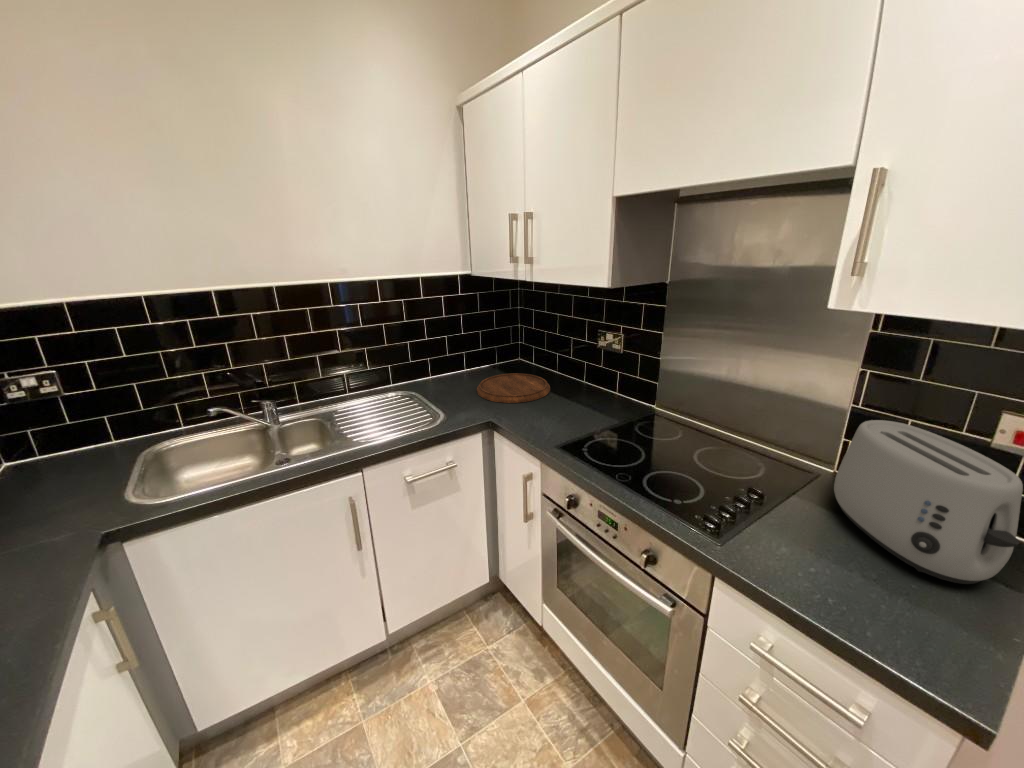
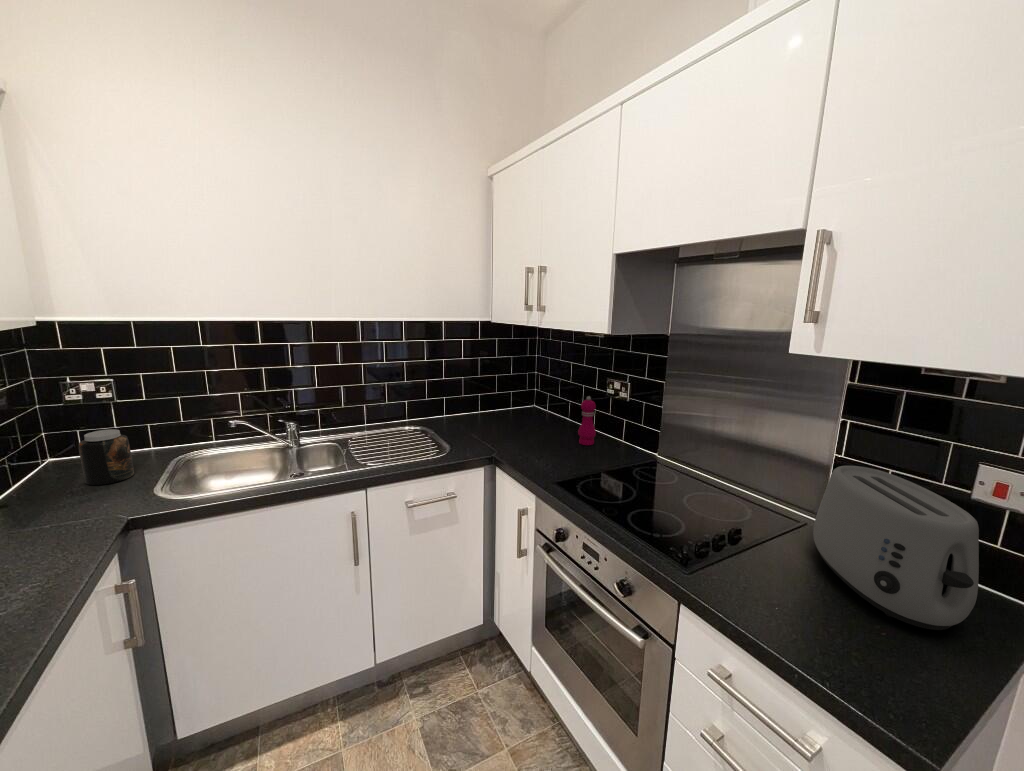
pepper mill: none [573,352,591,402] -> present [578,396,596,445]
cutting board: present [477,373,550,403] -> none [487,416,558,442]
jar: none [15,430,91,495] -> present [79,429,134,485]

